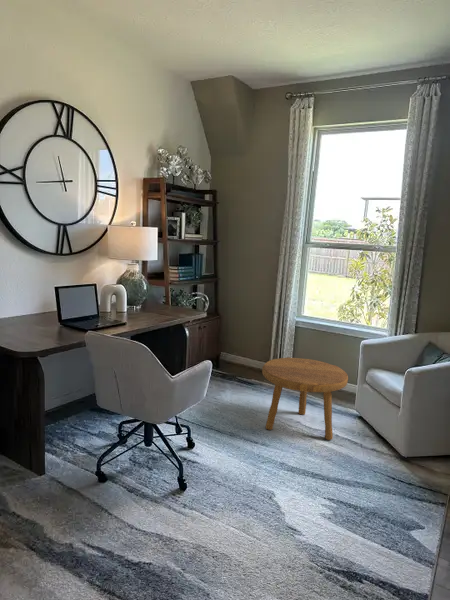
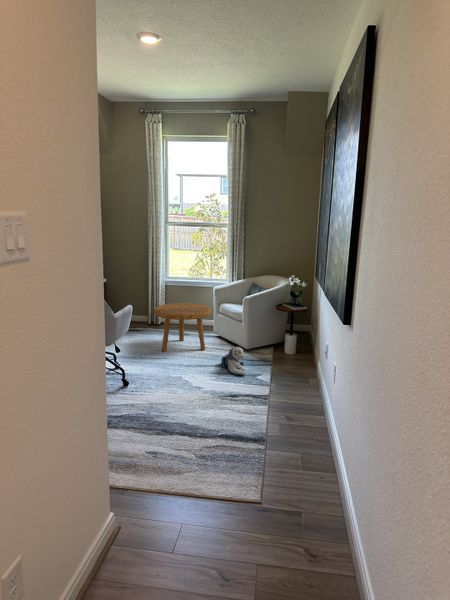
plush toy: none [349,459,391,518] -> present [221,347,246,375]

